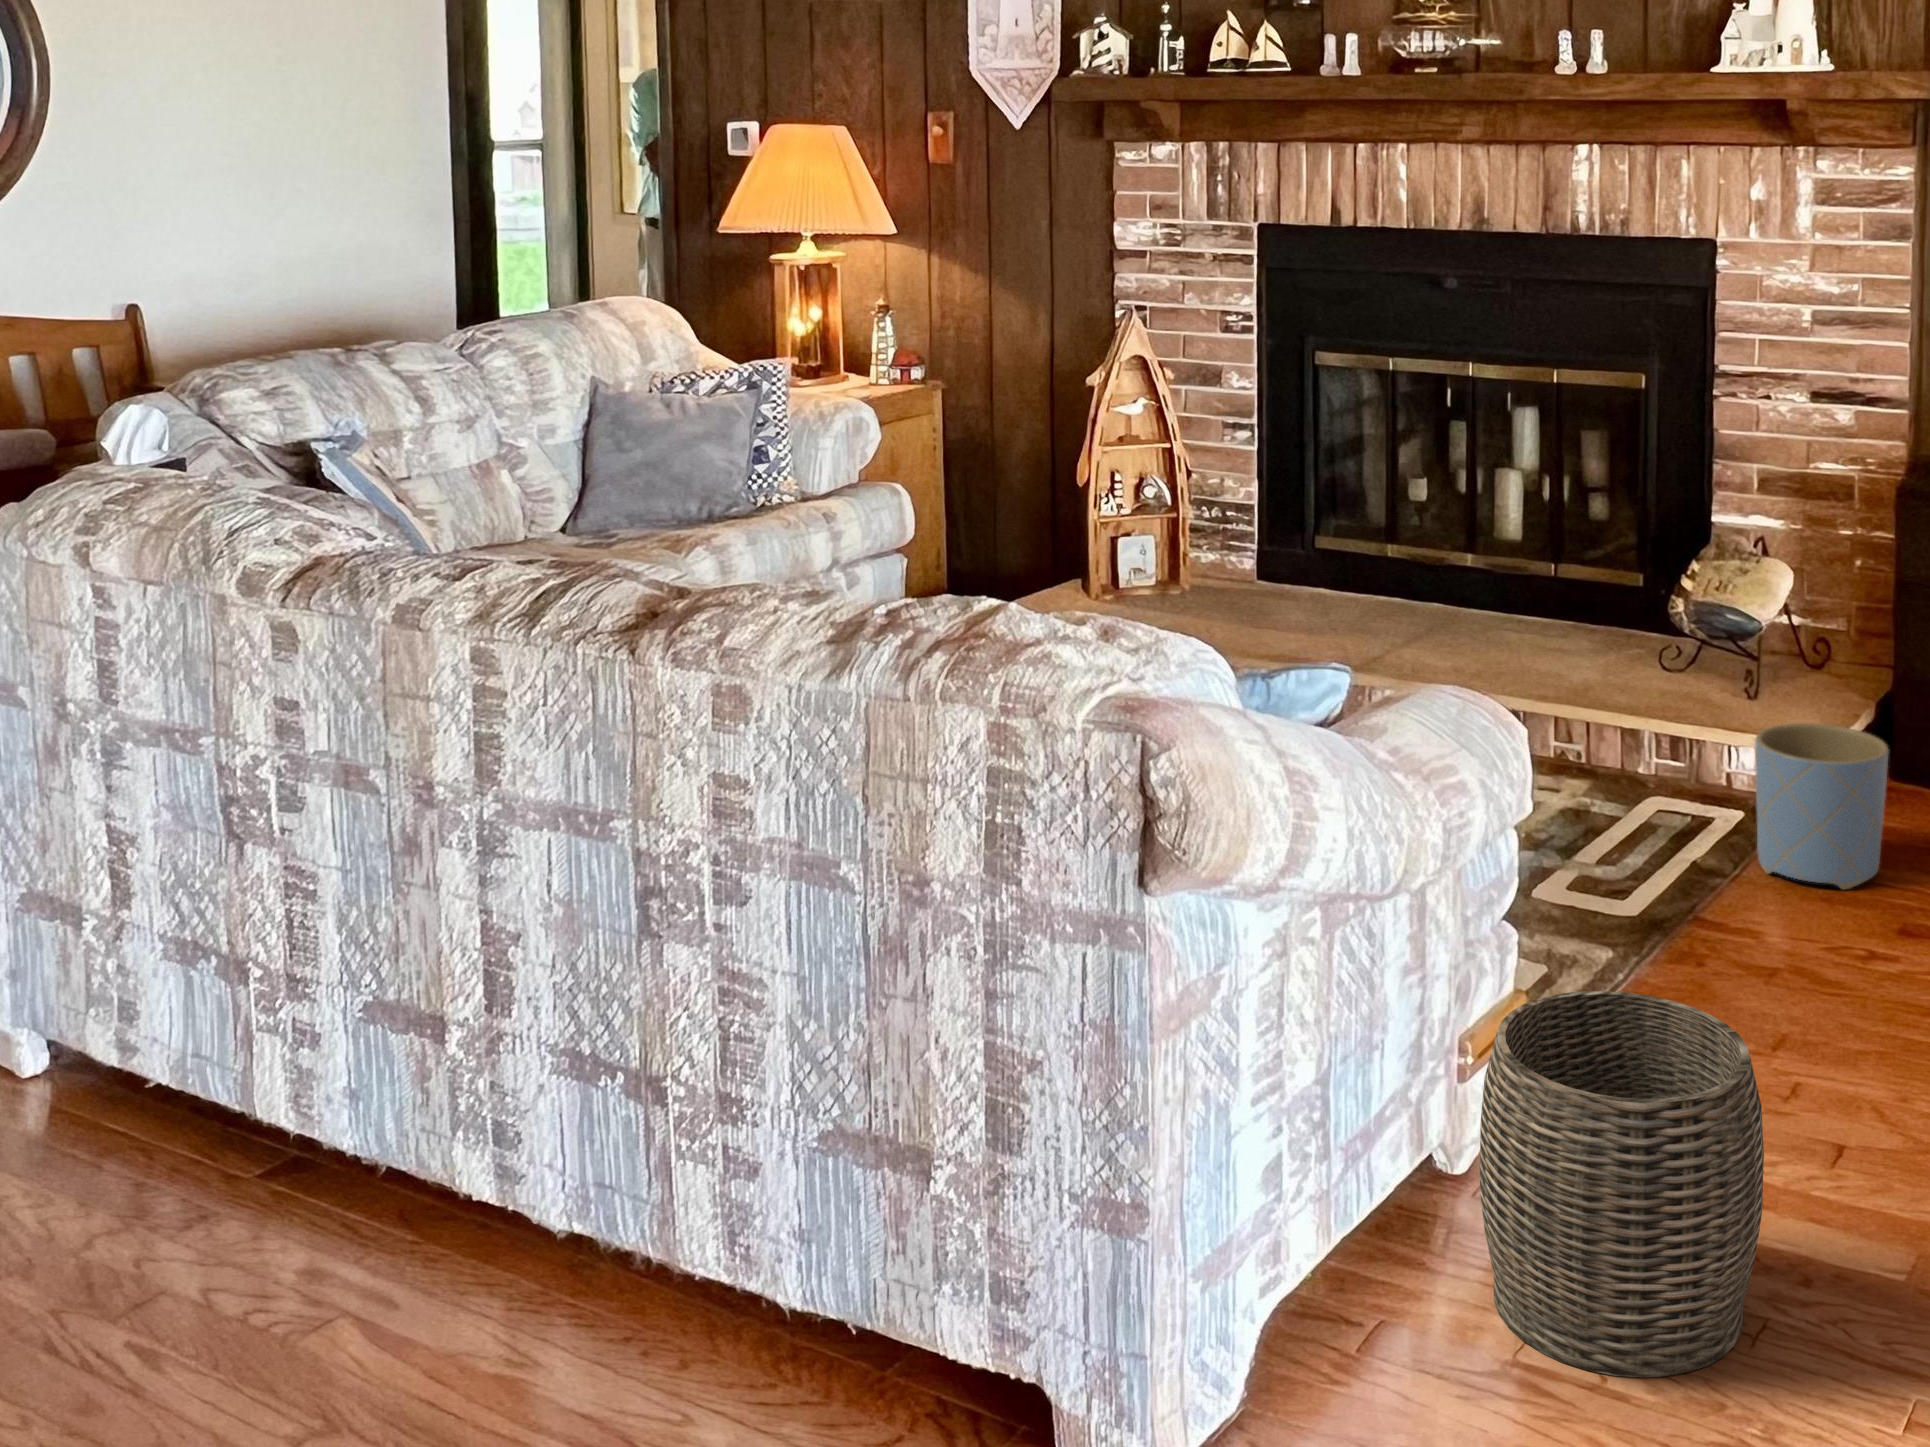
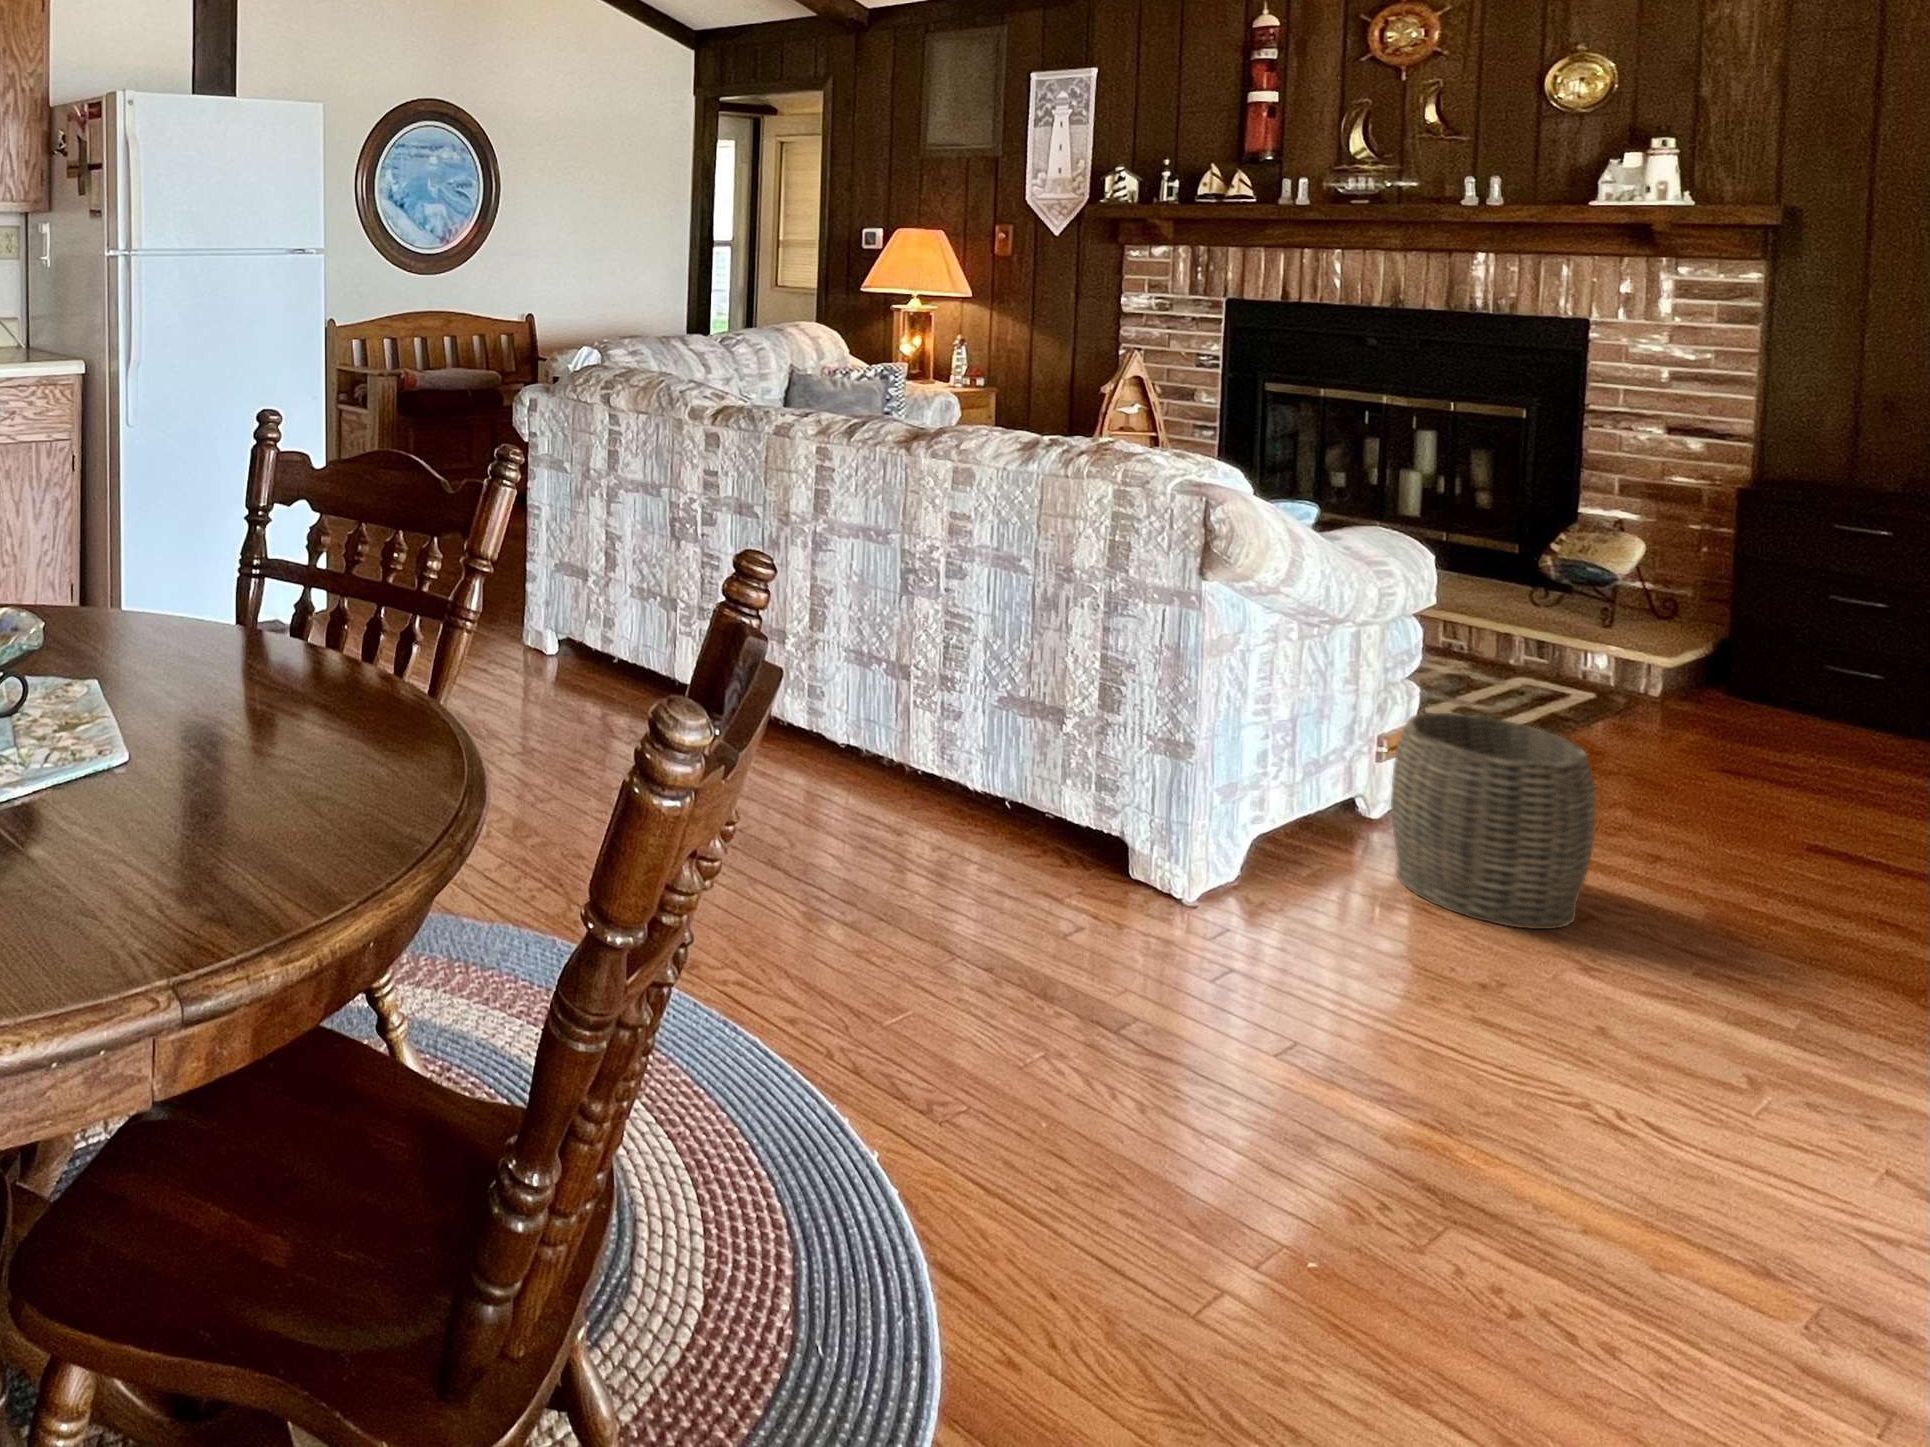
planter: present [1755,723,1889,890] -> none [1607,635,1722,748]

